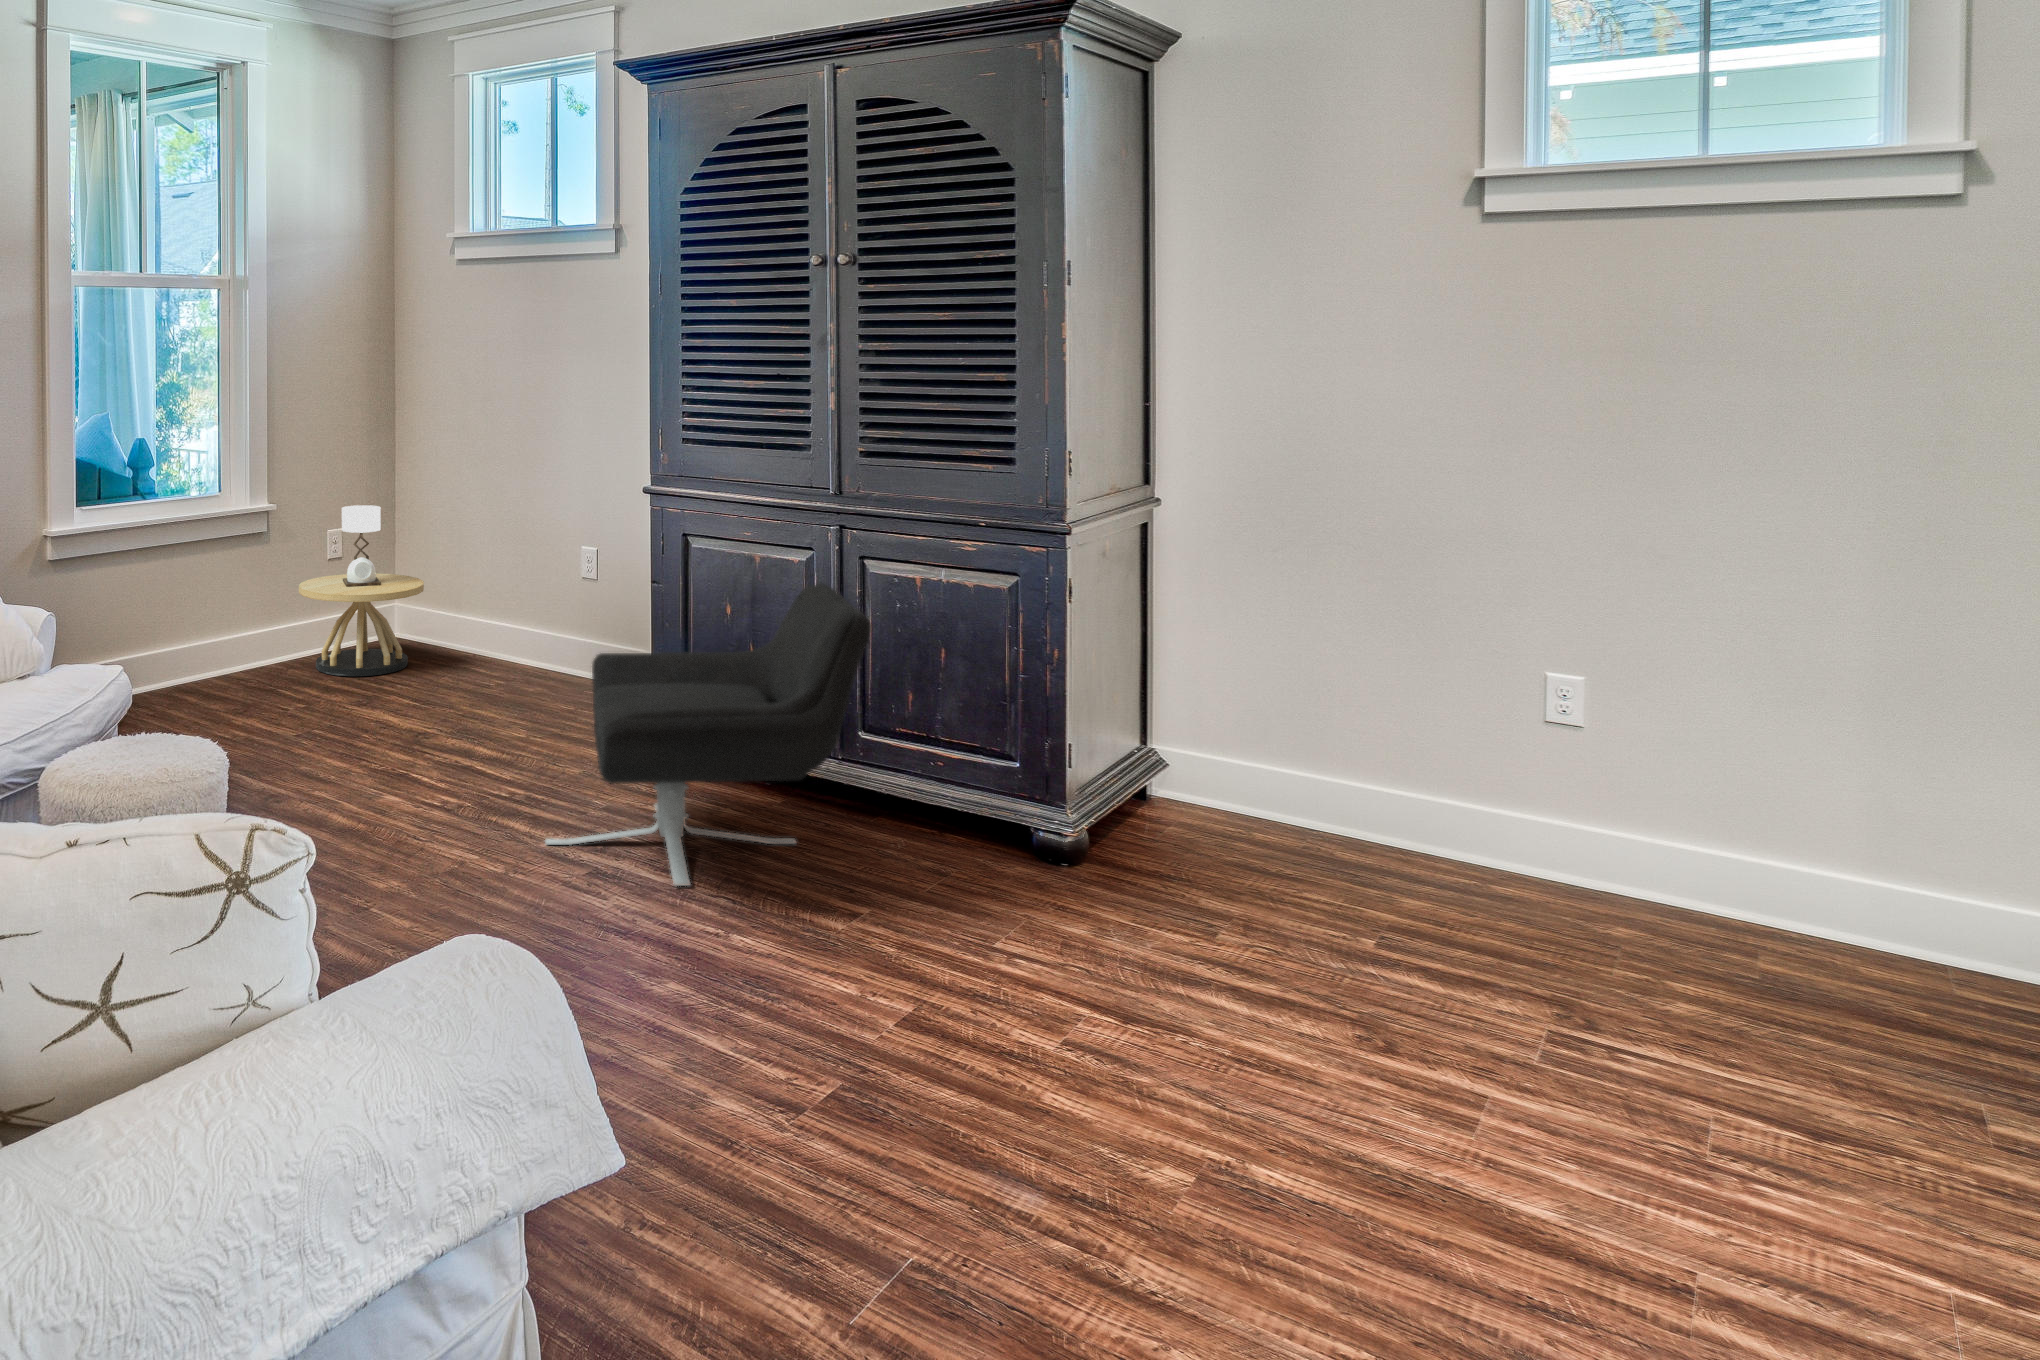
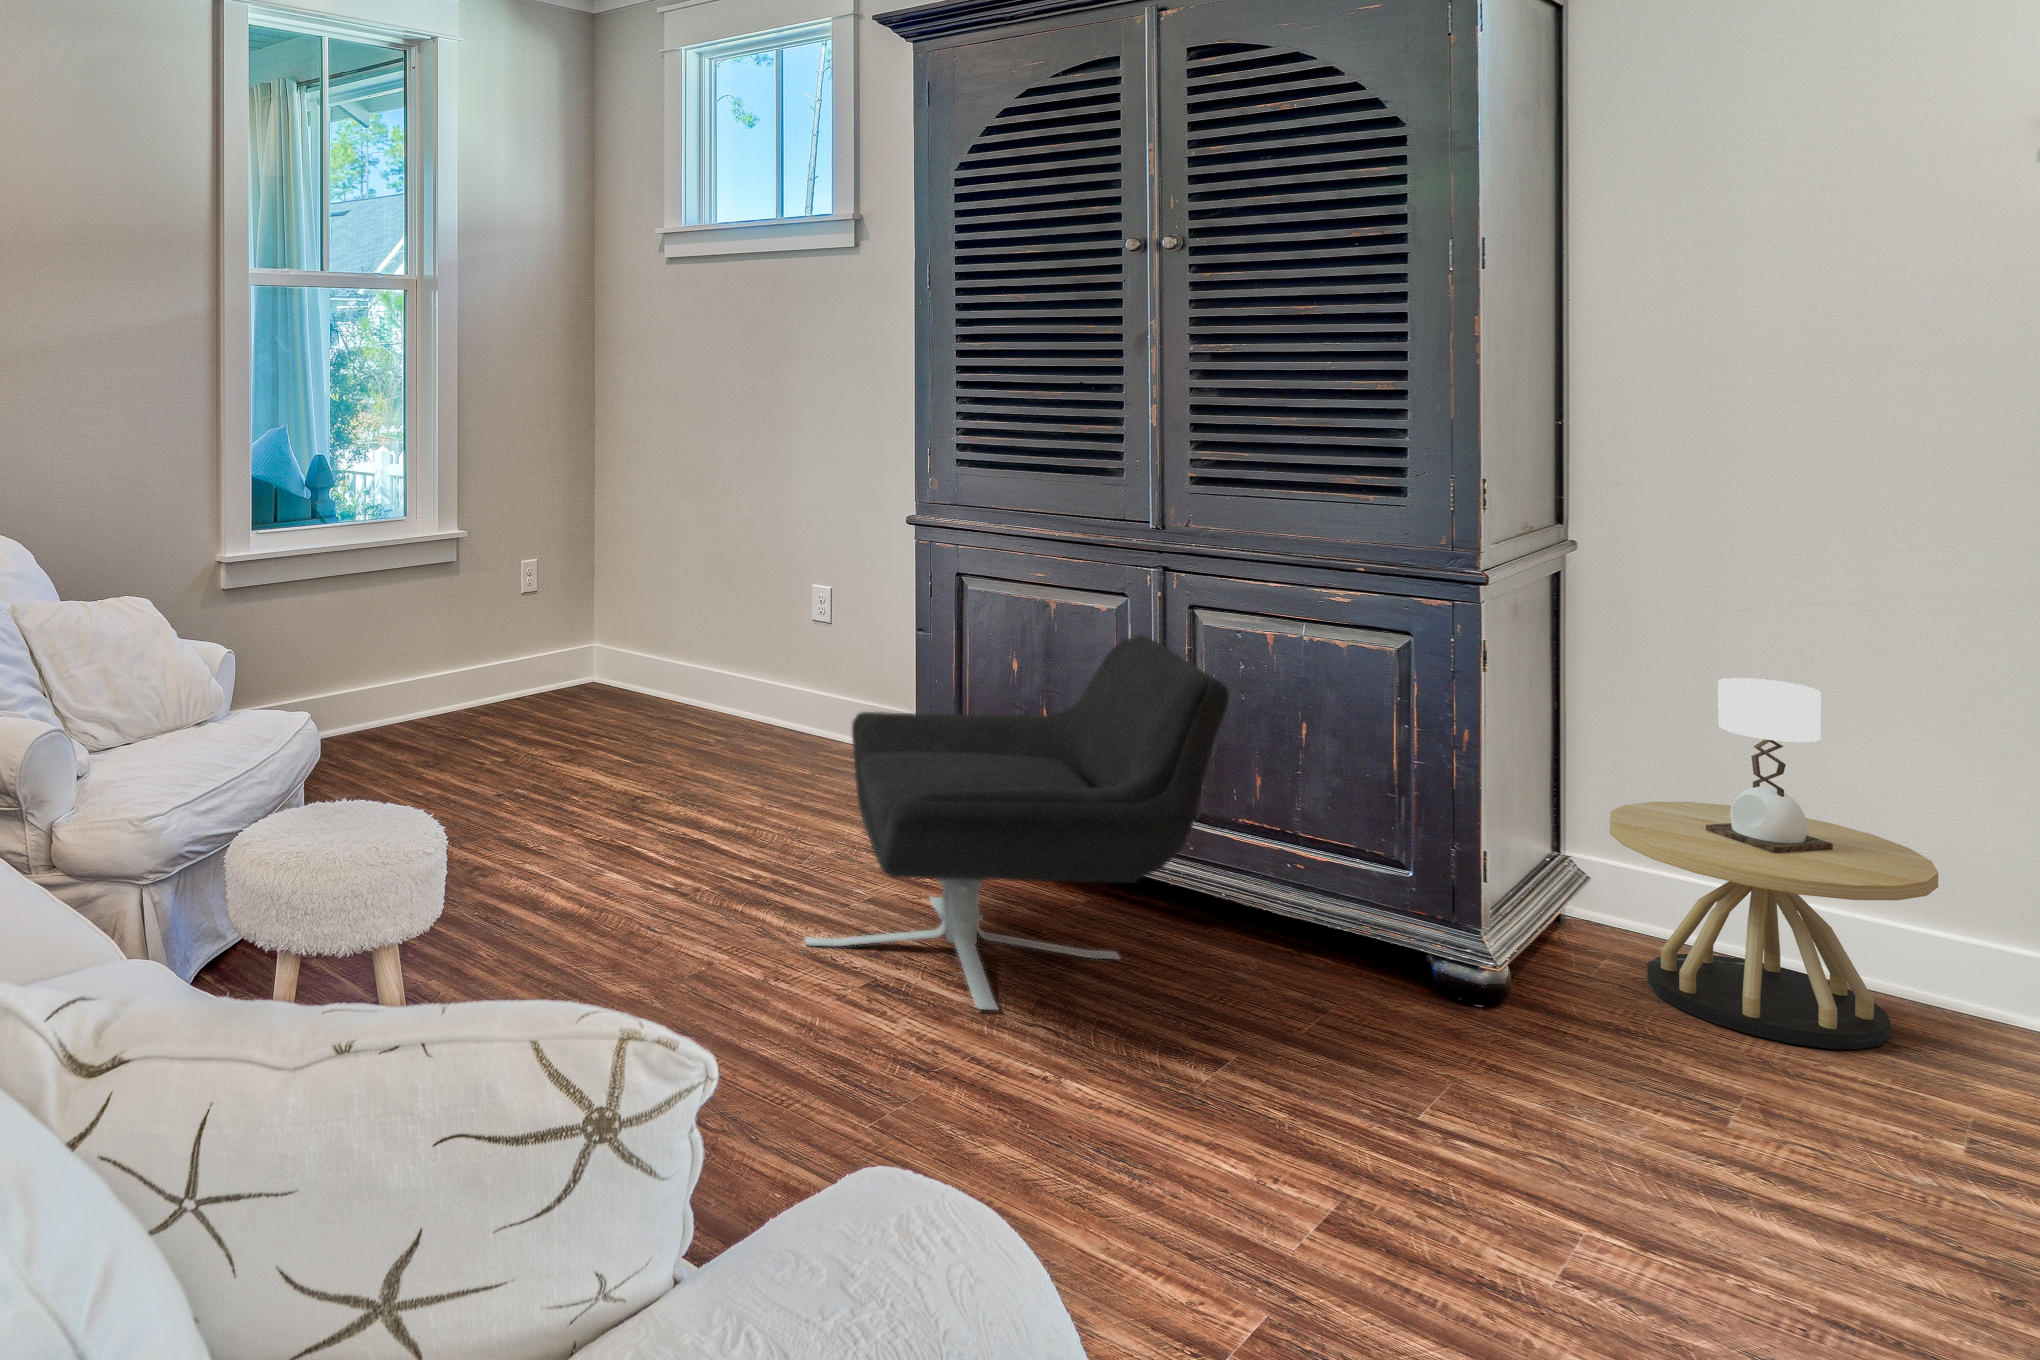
side table: present [299,505,424,676] -> present [1610,678,1938,1049]

